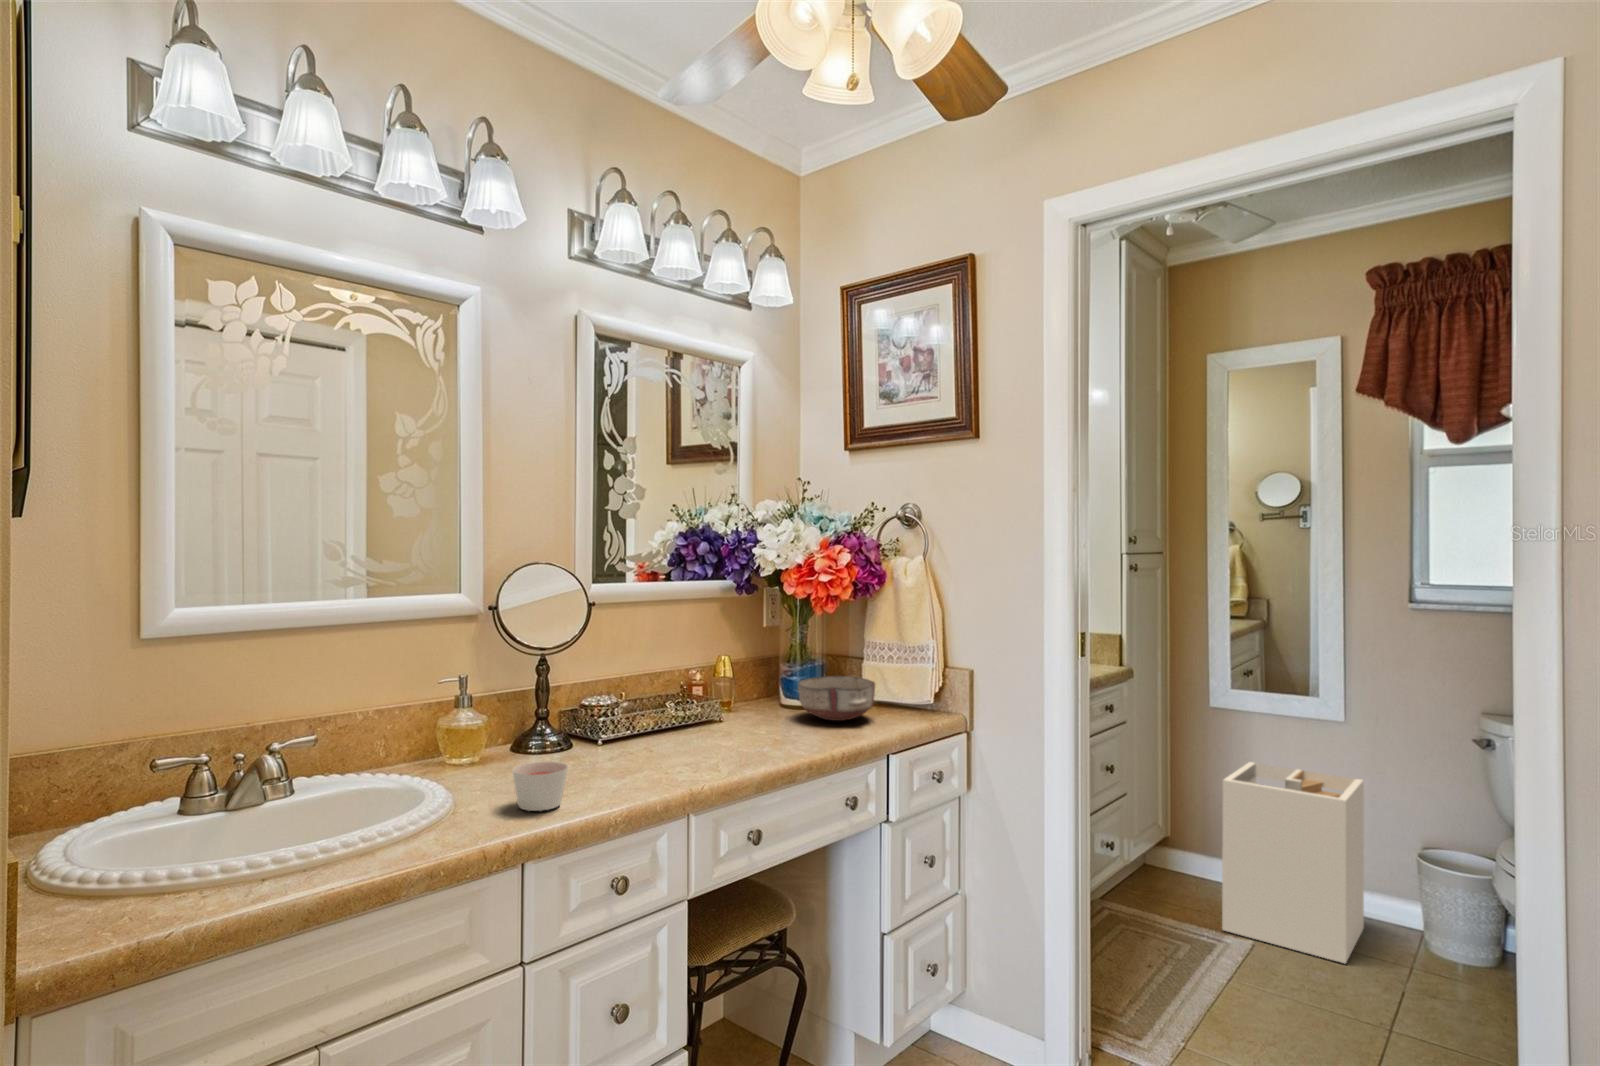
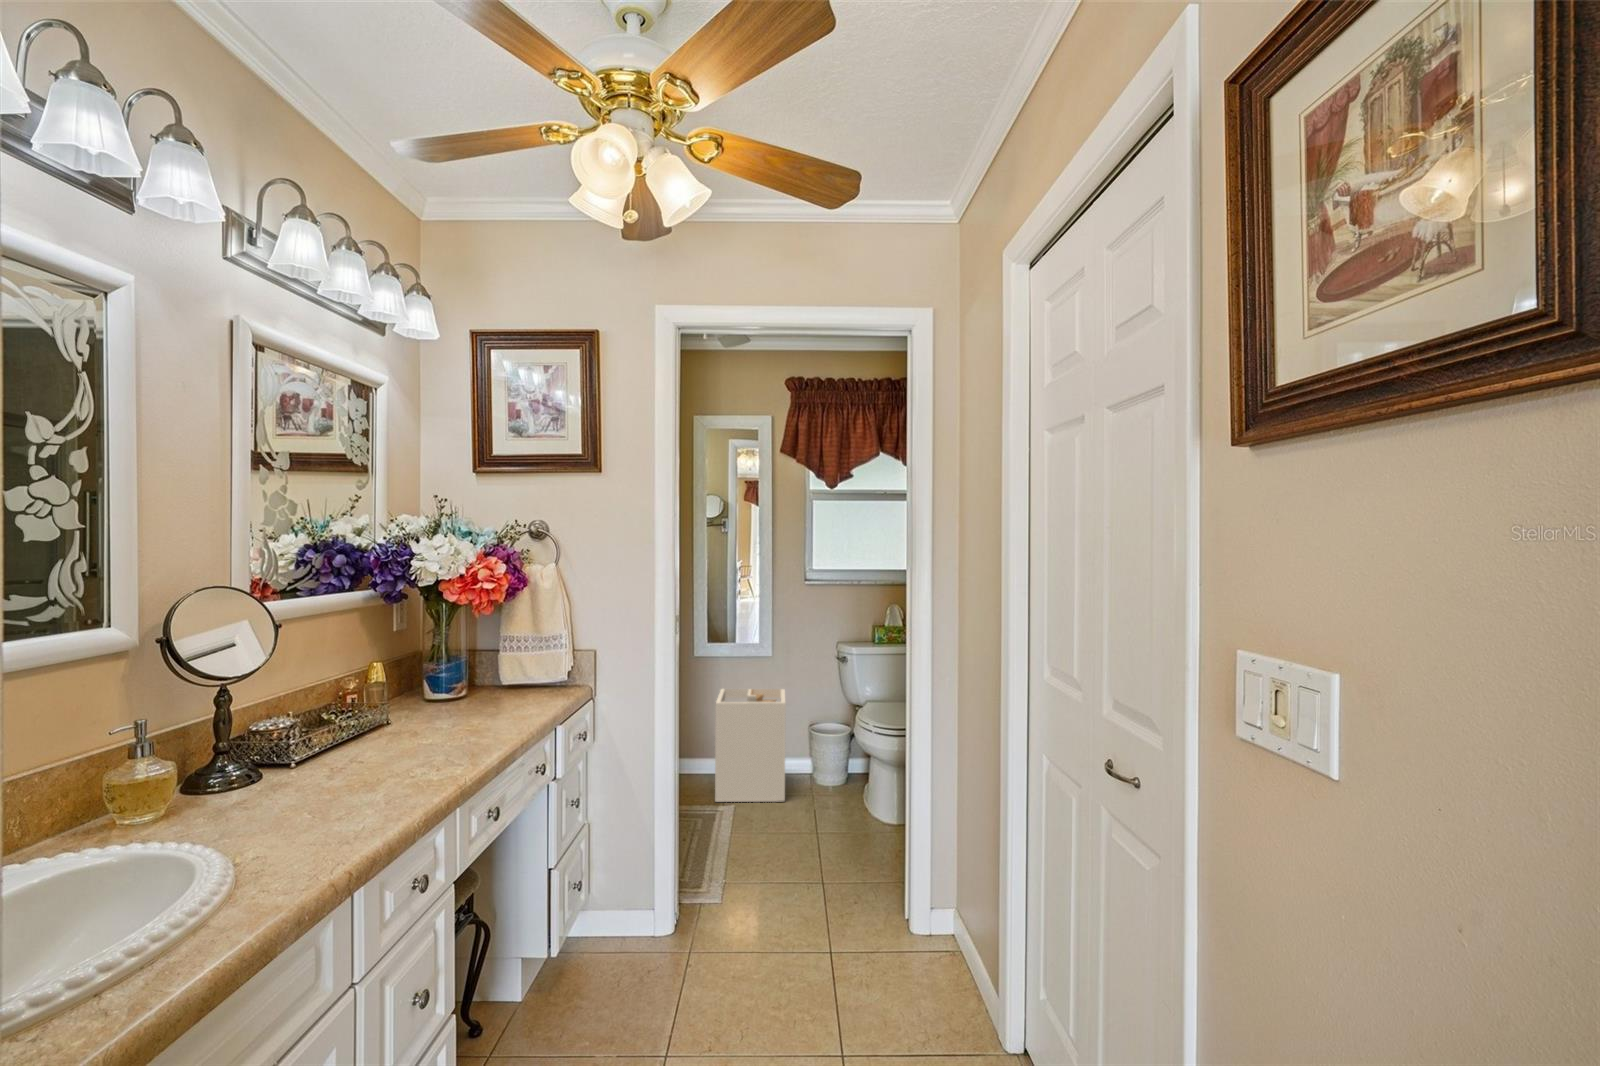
ceramic bowl: present [798,676,875,721] -> none [461,666,532,705]
candle: present [512,761,568,811] -> none [300,785,364,839]

